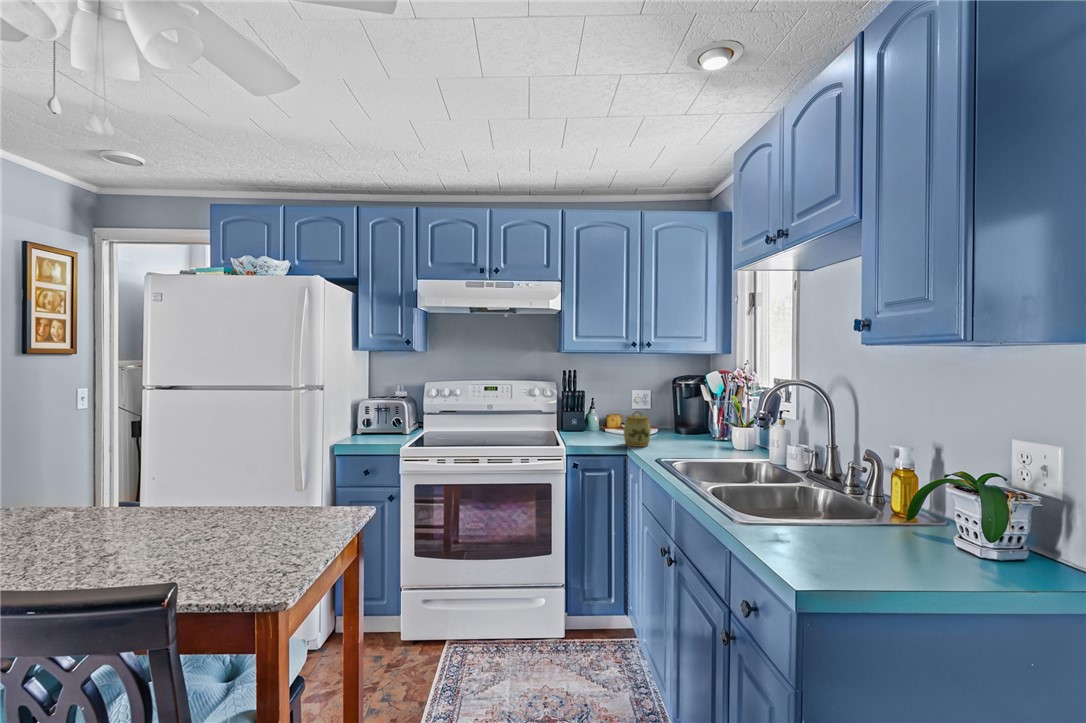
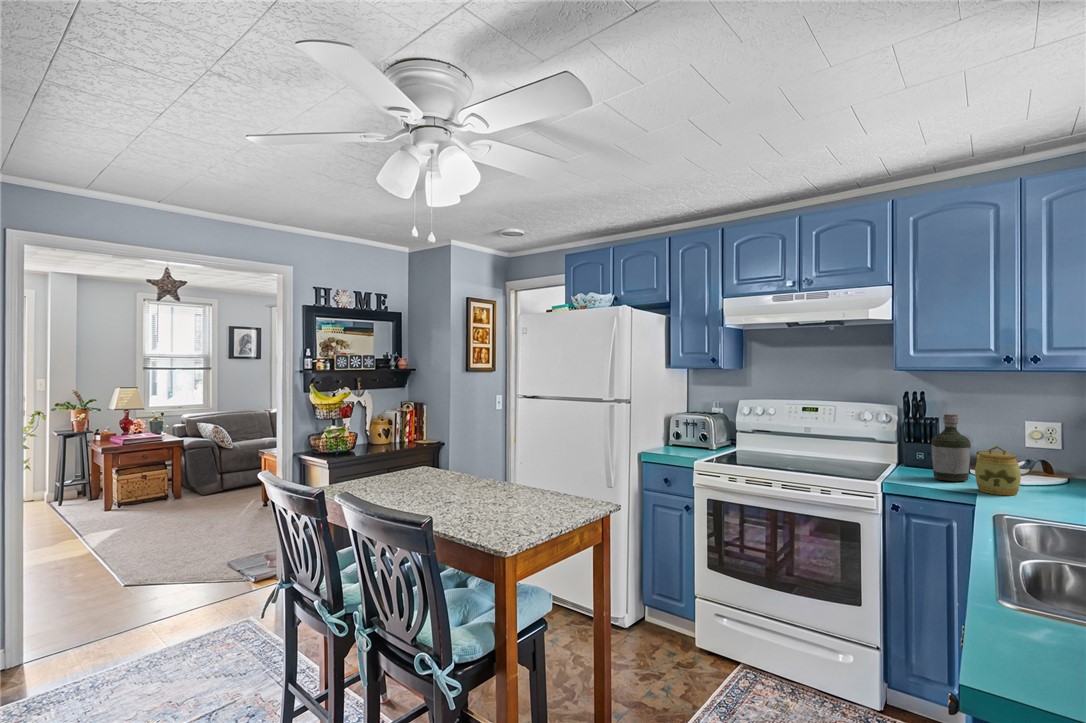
bottle: none [590,388,614,440] -> present [931,414,971,482]

